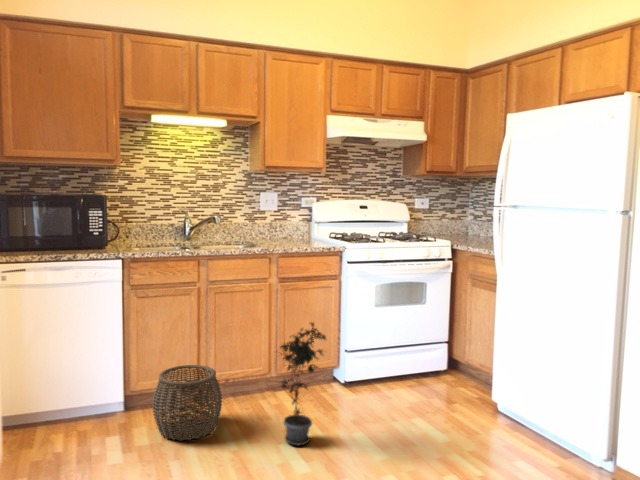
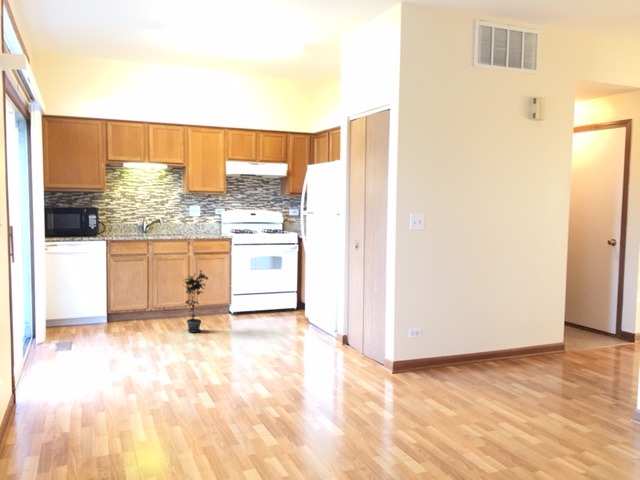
woven basket: present [152,365,222,441] -> none [121,296,158,331]

